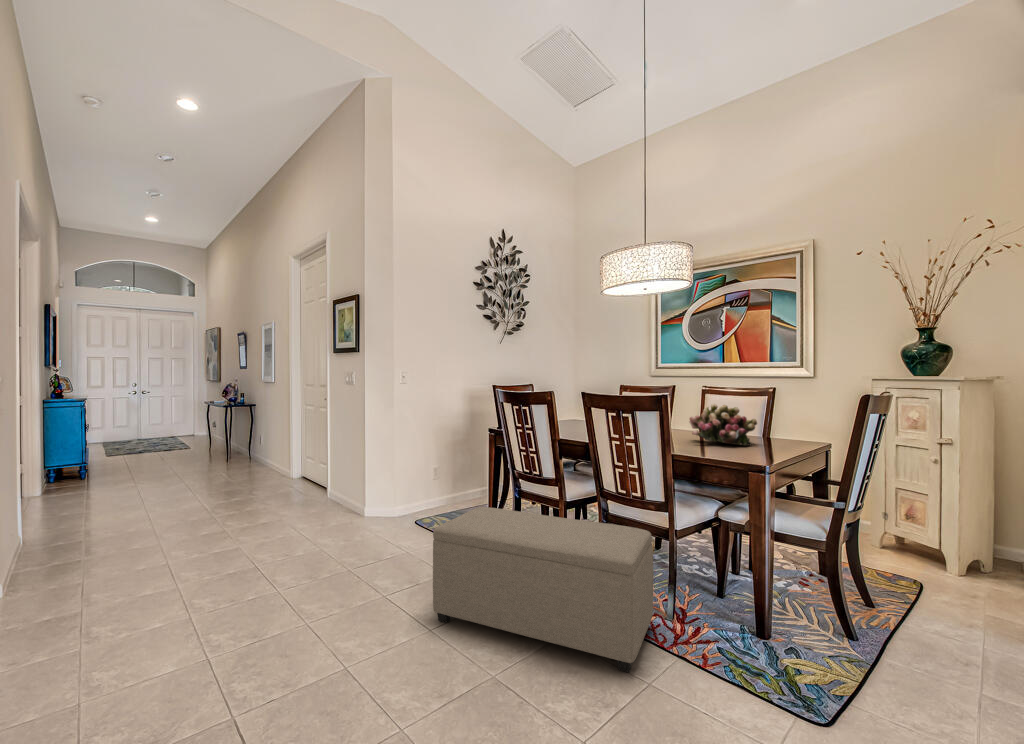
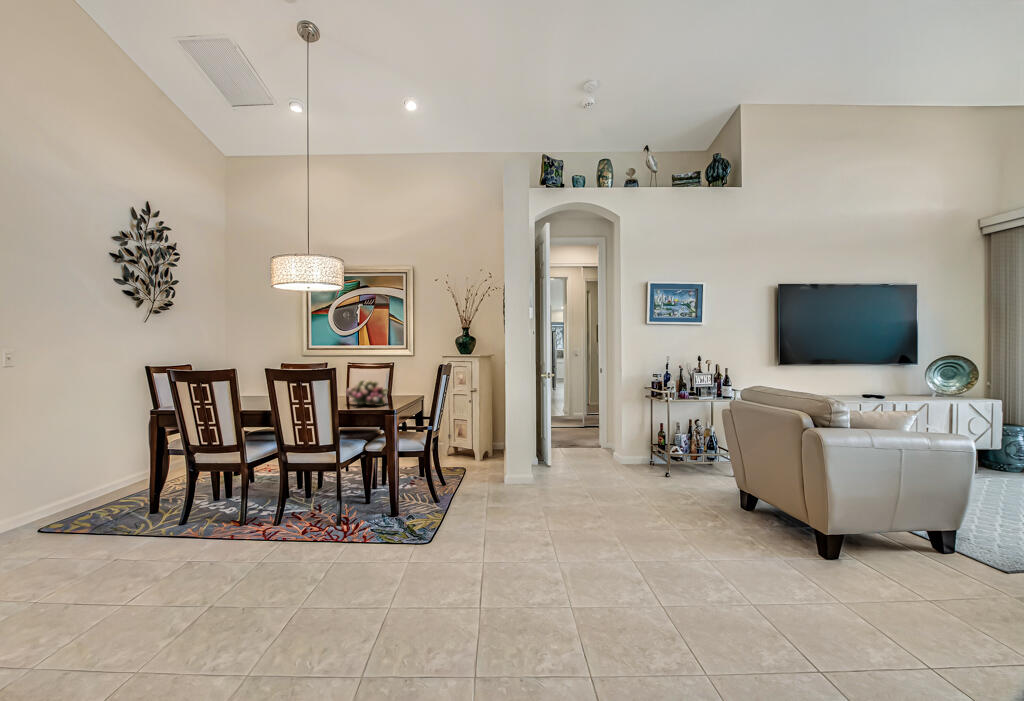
ottoman: present [433,507,653,672] -> none [131,470,330,586]

